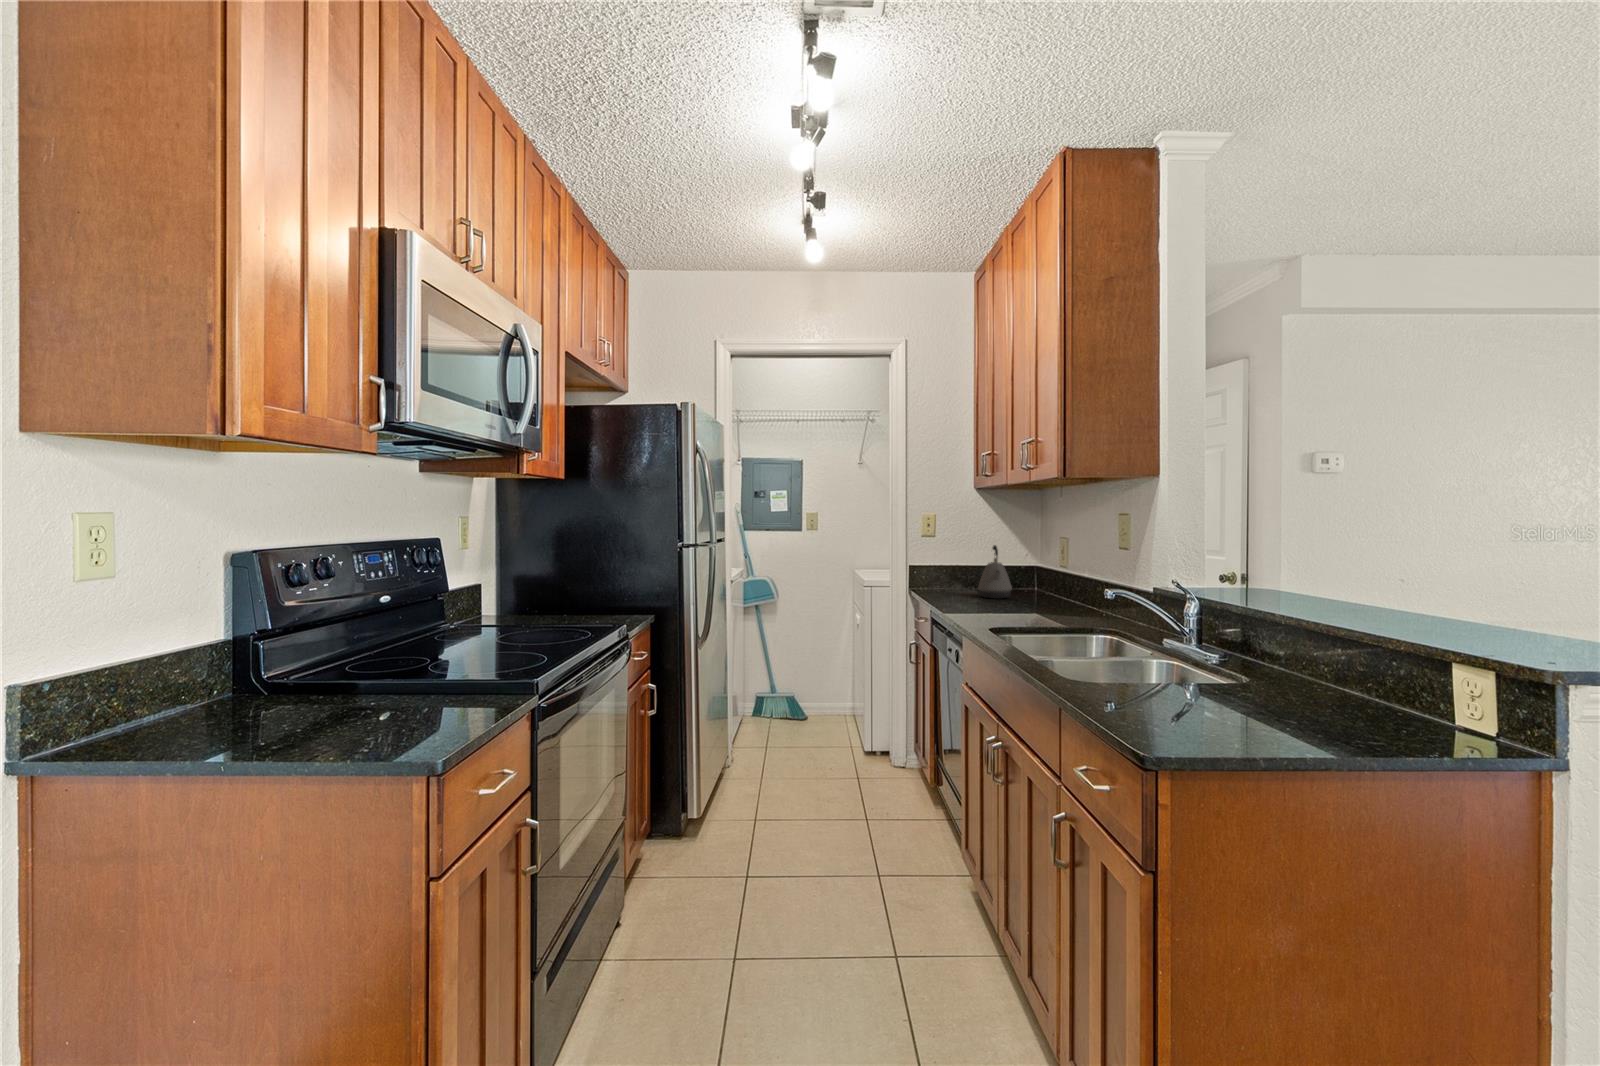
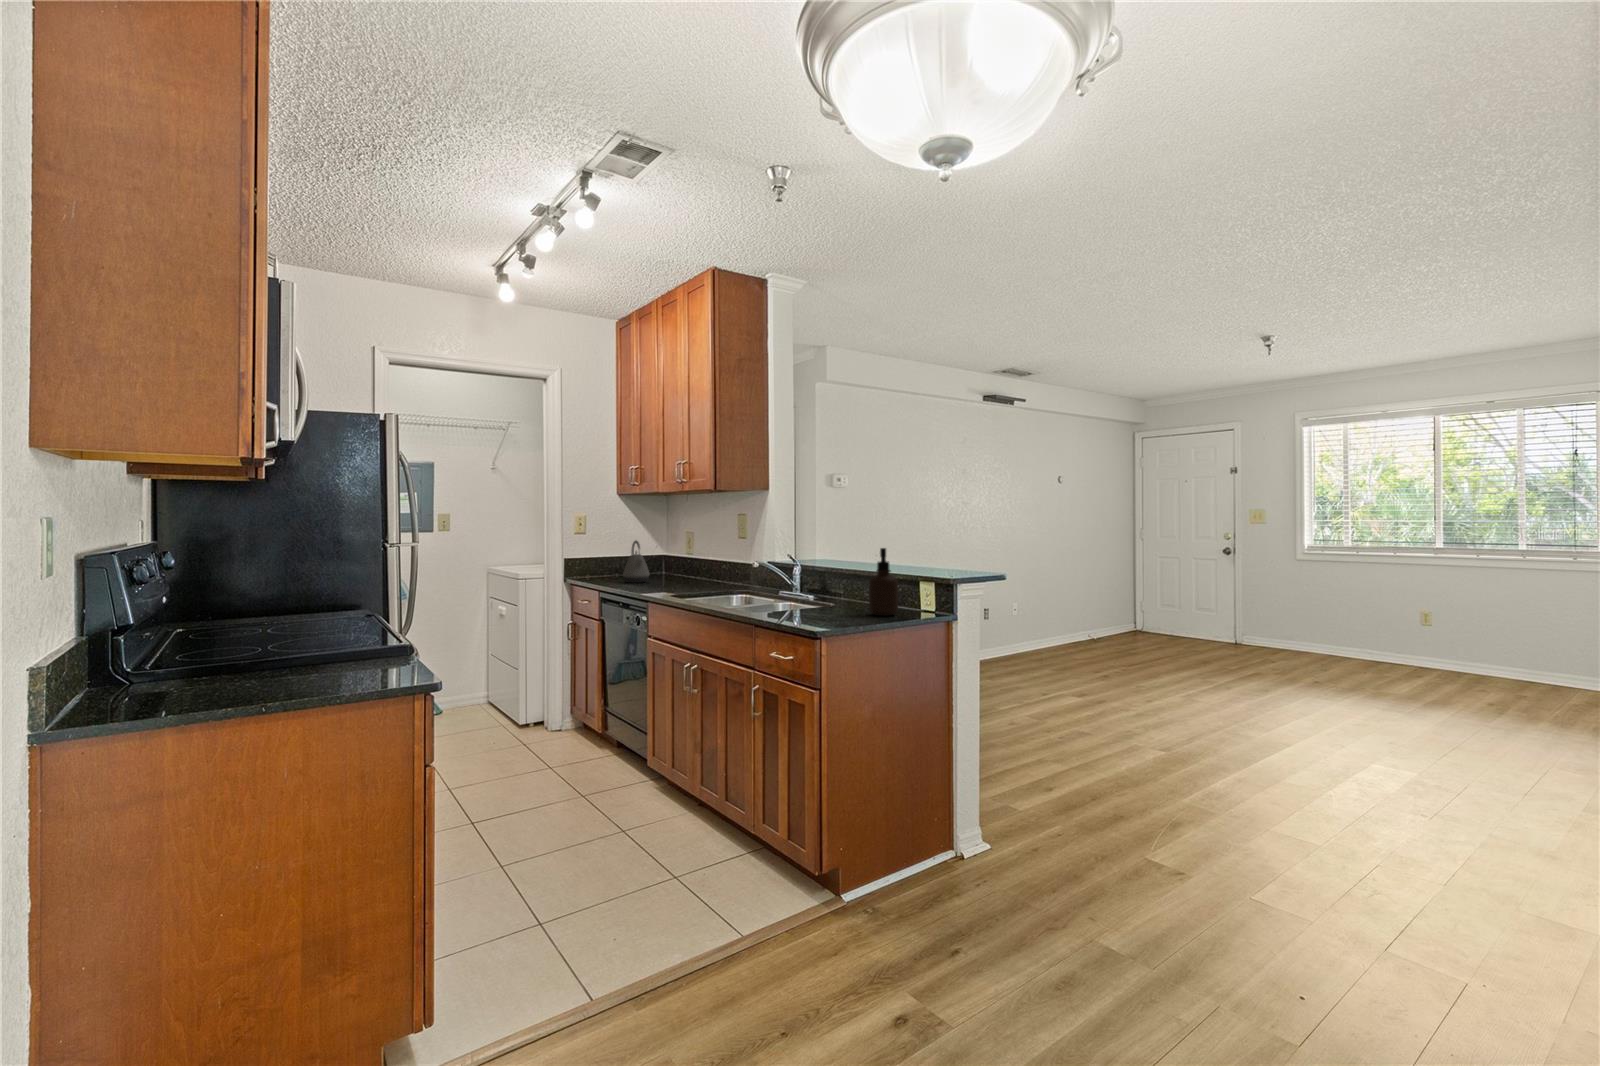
soap dispenser: none [1313,584,1389,728] -> present [869,548,898,616]

